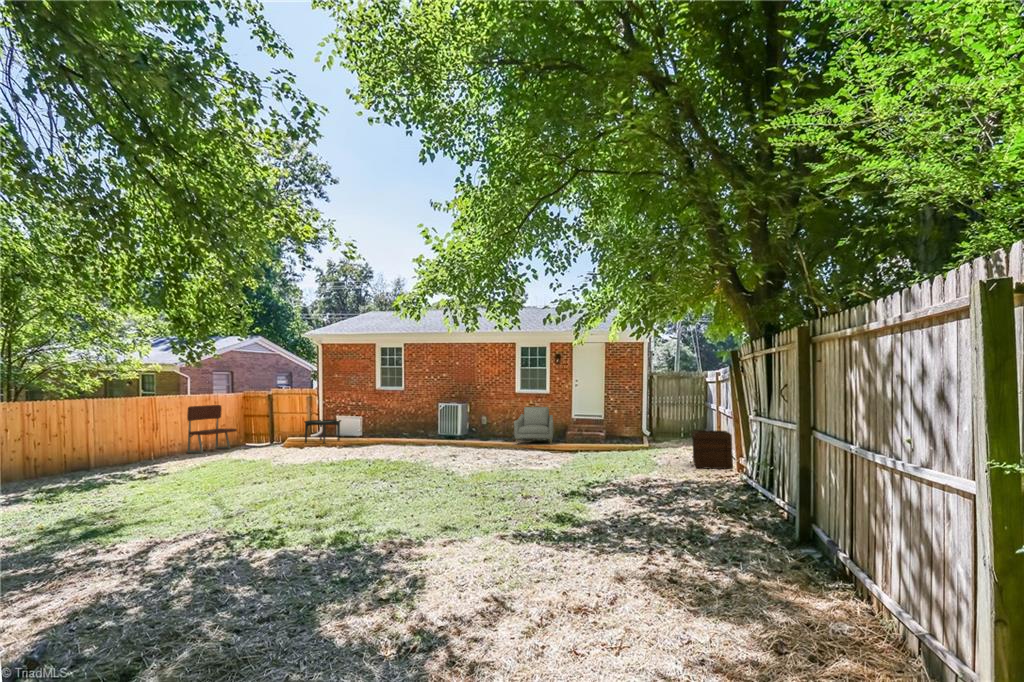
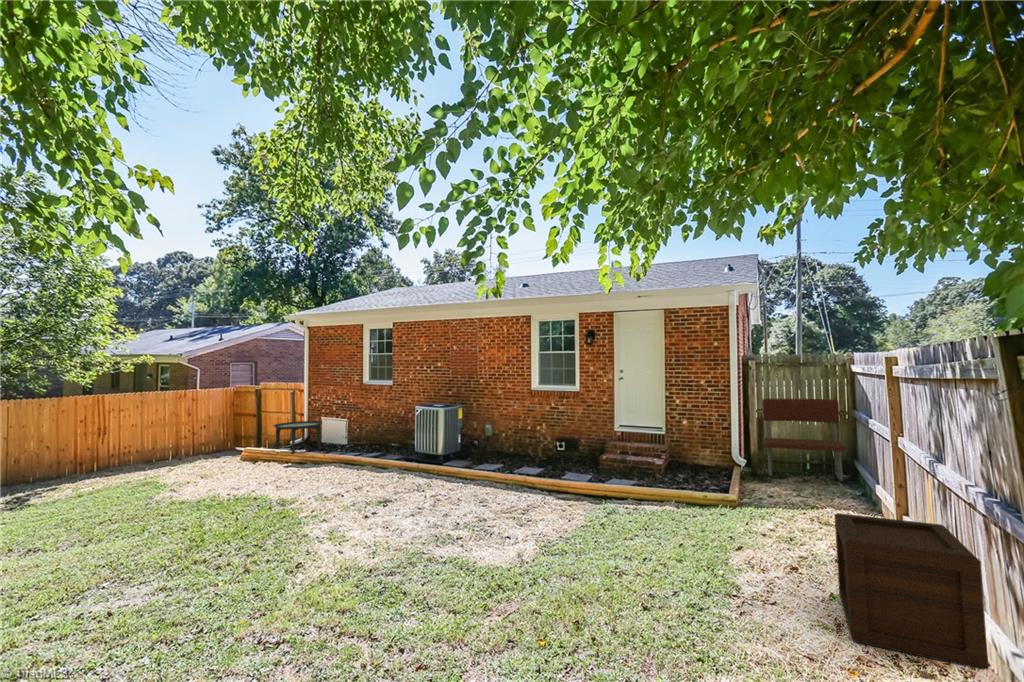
bench: present [187,405,237,453] -> present [762,398,846,481]
chair: present [514,407,554,444] -> none [514,412,581,477]

